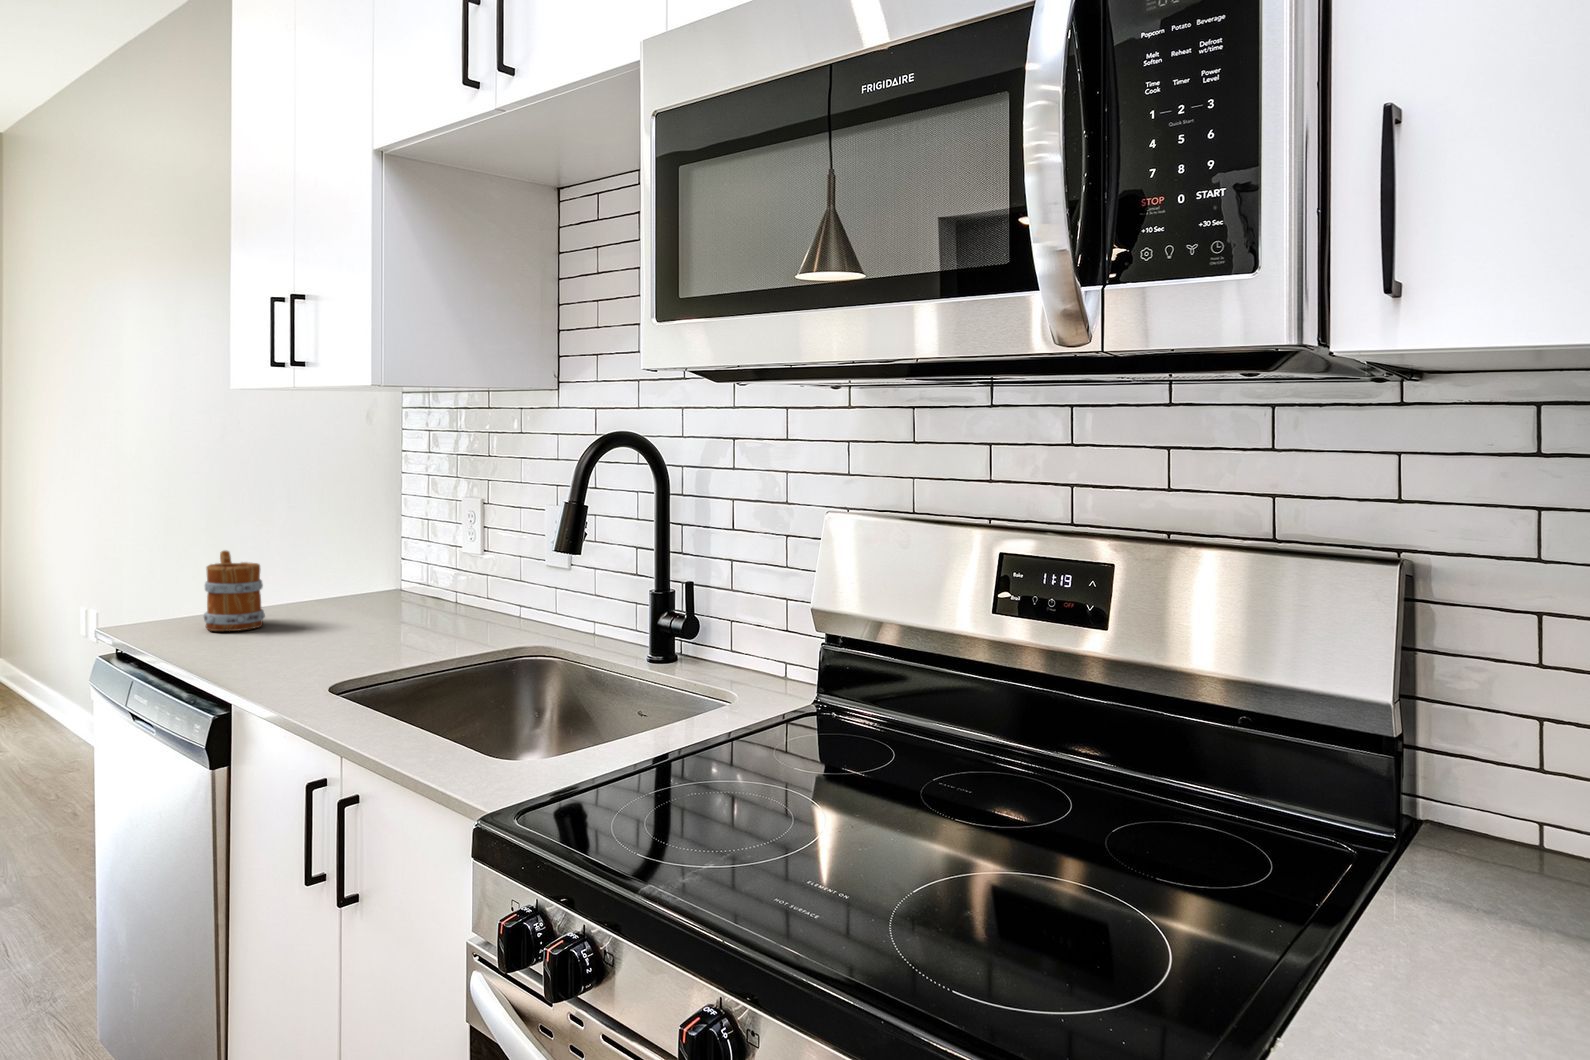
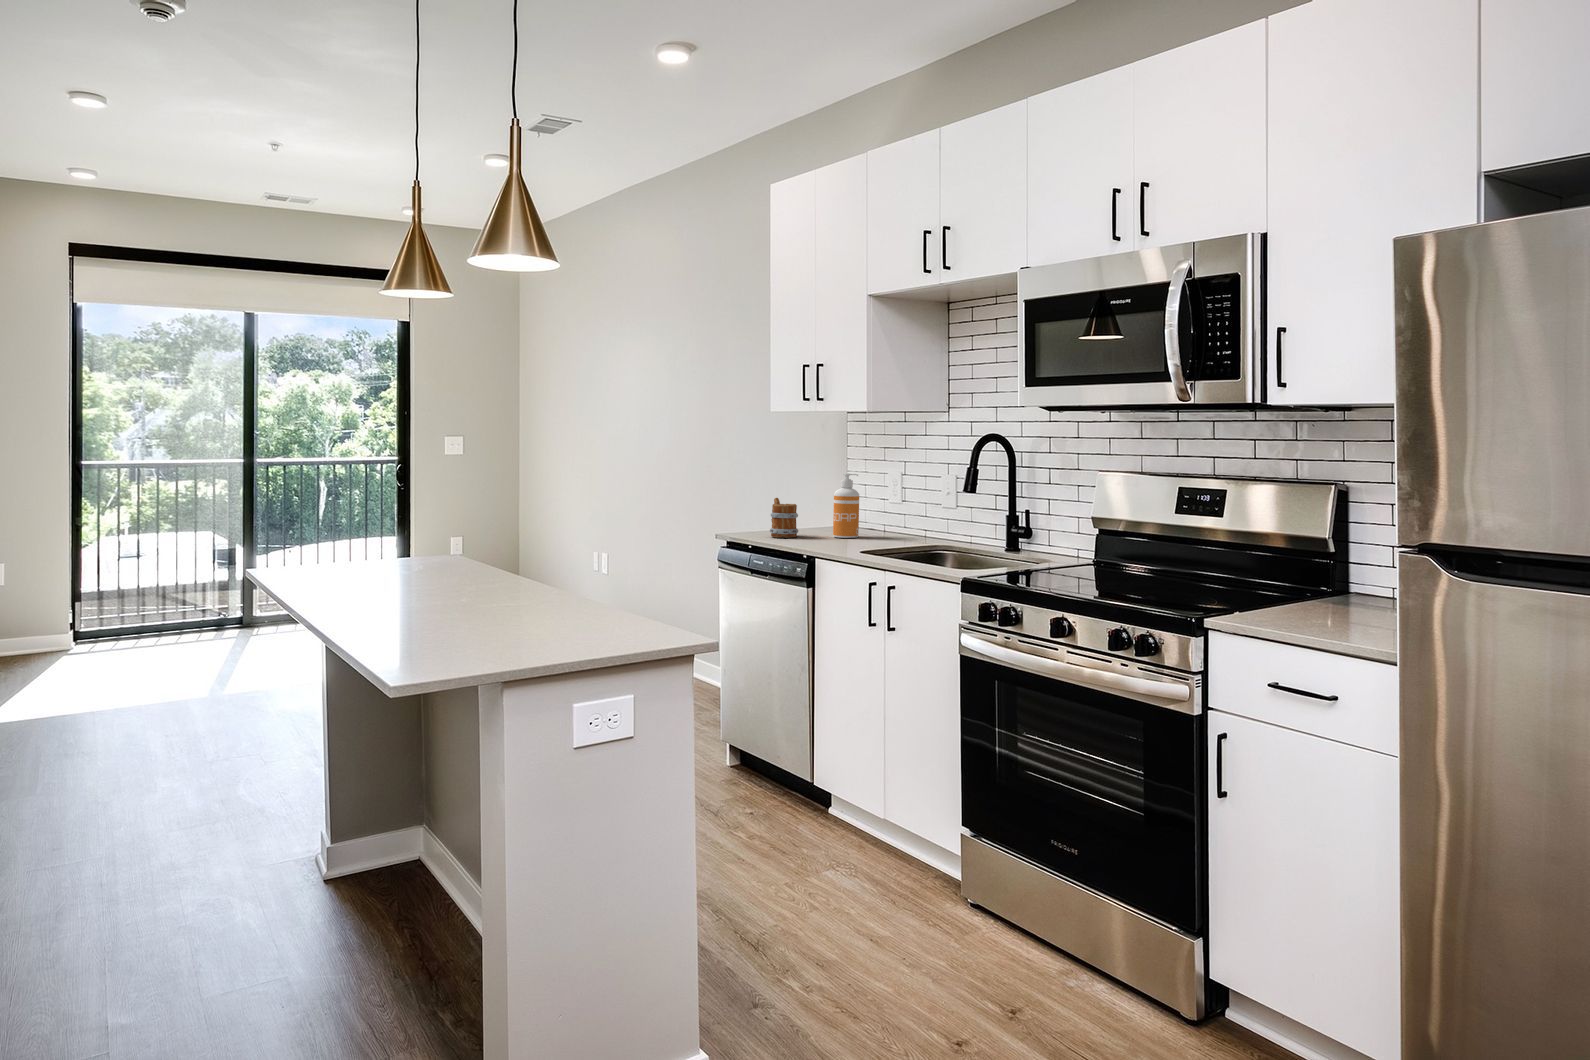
soap dispenser: none [336,504,388,627] -> present [833,473,859,538]

